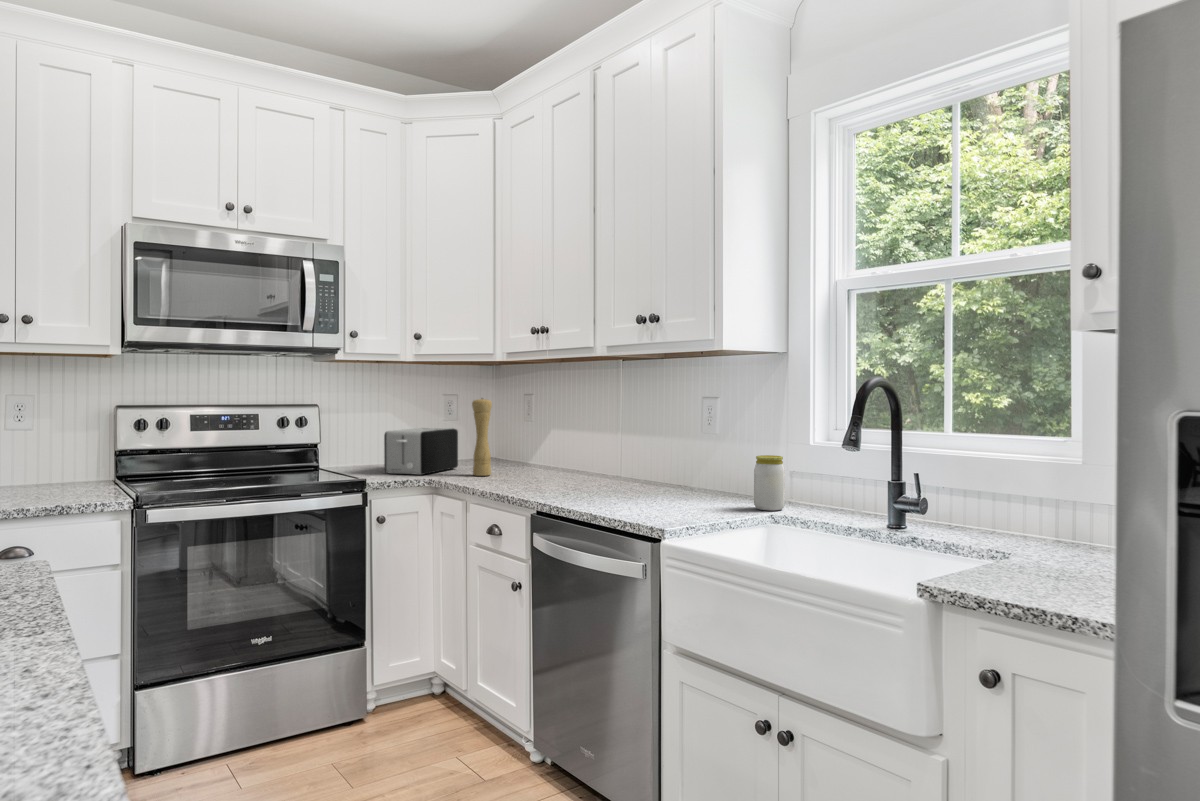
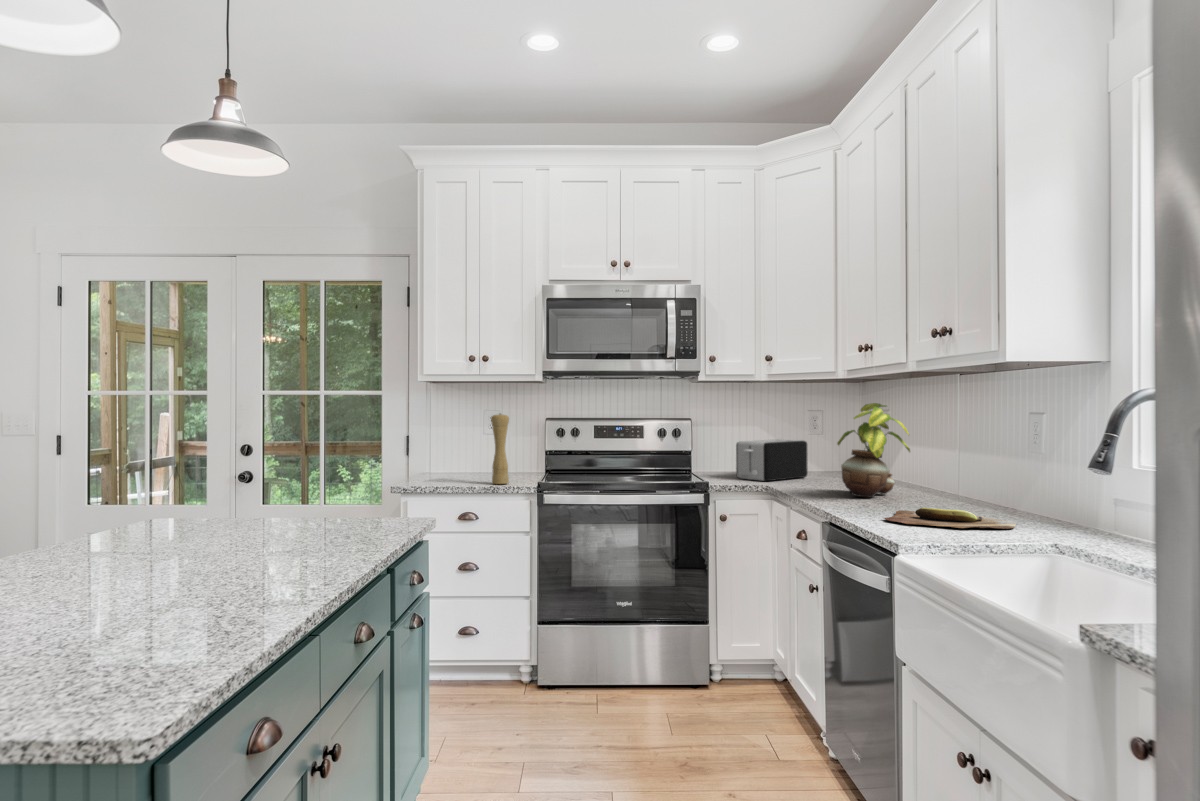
potted plant: none [519,387,595,485] -> present [837,403,910,497]
pepper mill: present [472,398,492,476] -> present [491,414,509,484]
jar: present [754,455,785,510] -> none [1046,479,1085,540]
cutting board: none [603,490,720,508] -> present [884,508,1016,529]

